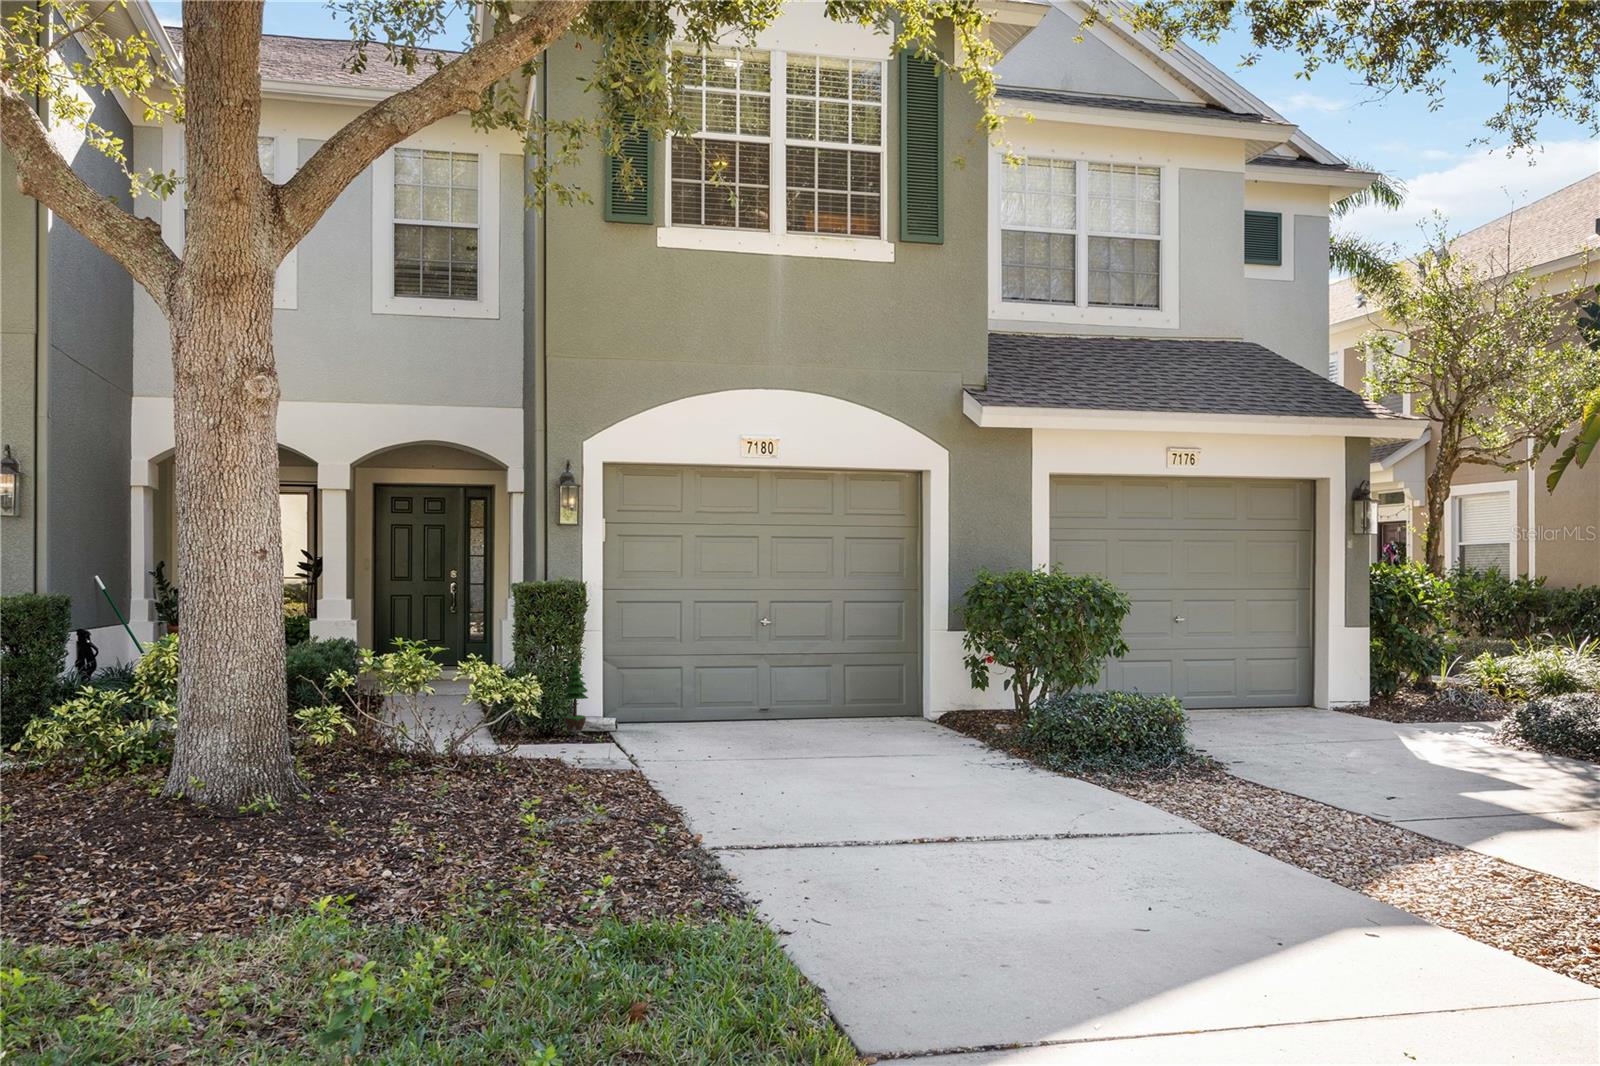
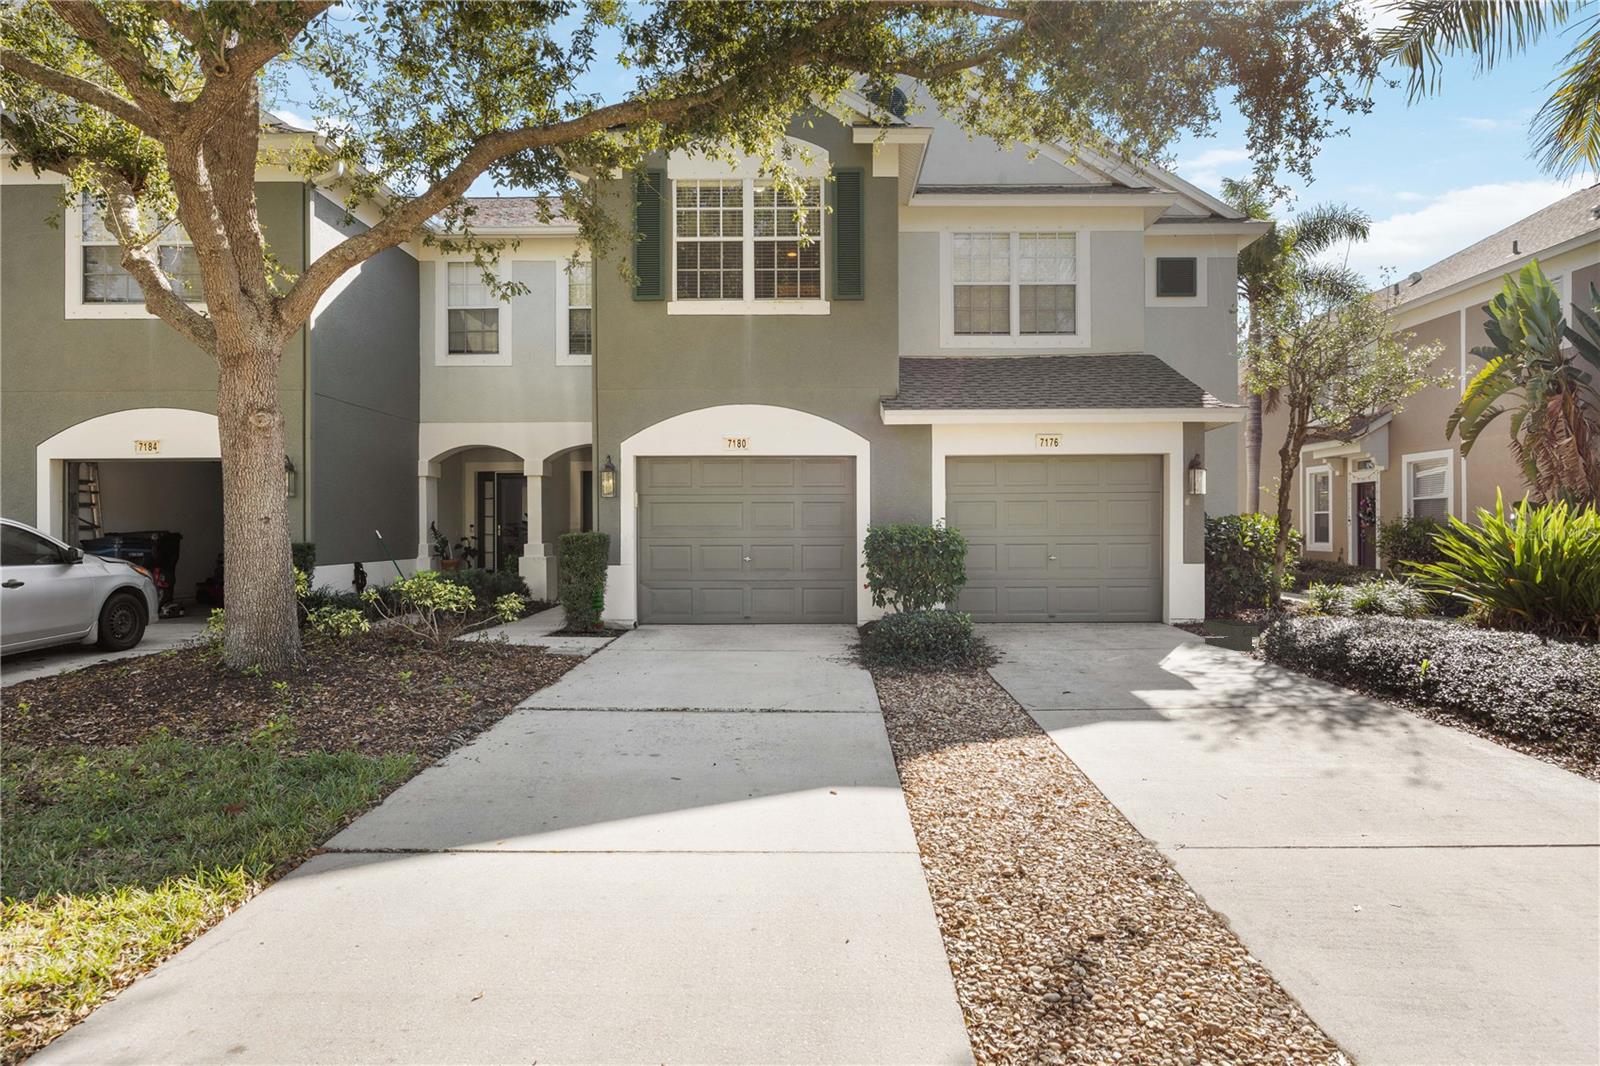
storage bin: none [1354,681,1427,721] -> present [1204,618,1259,651]

